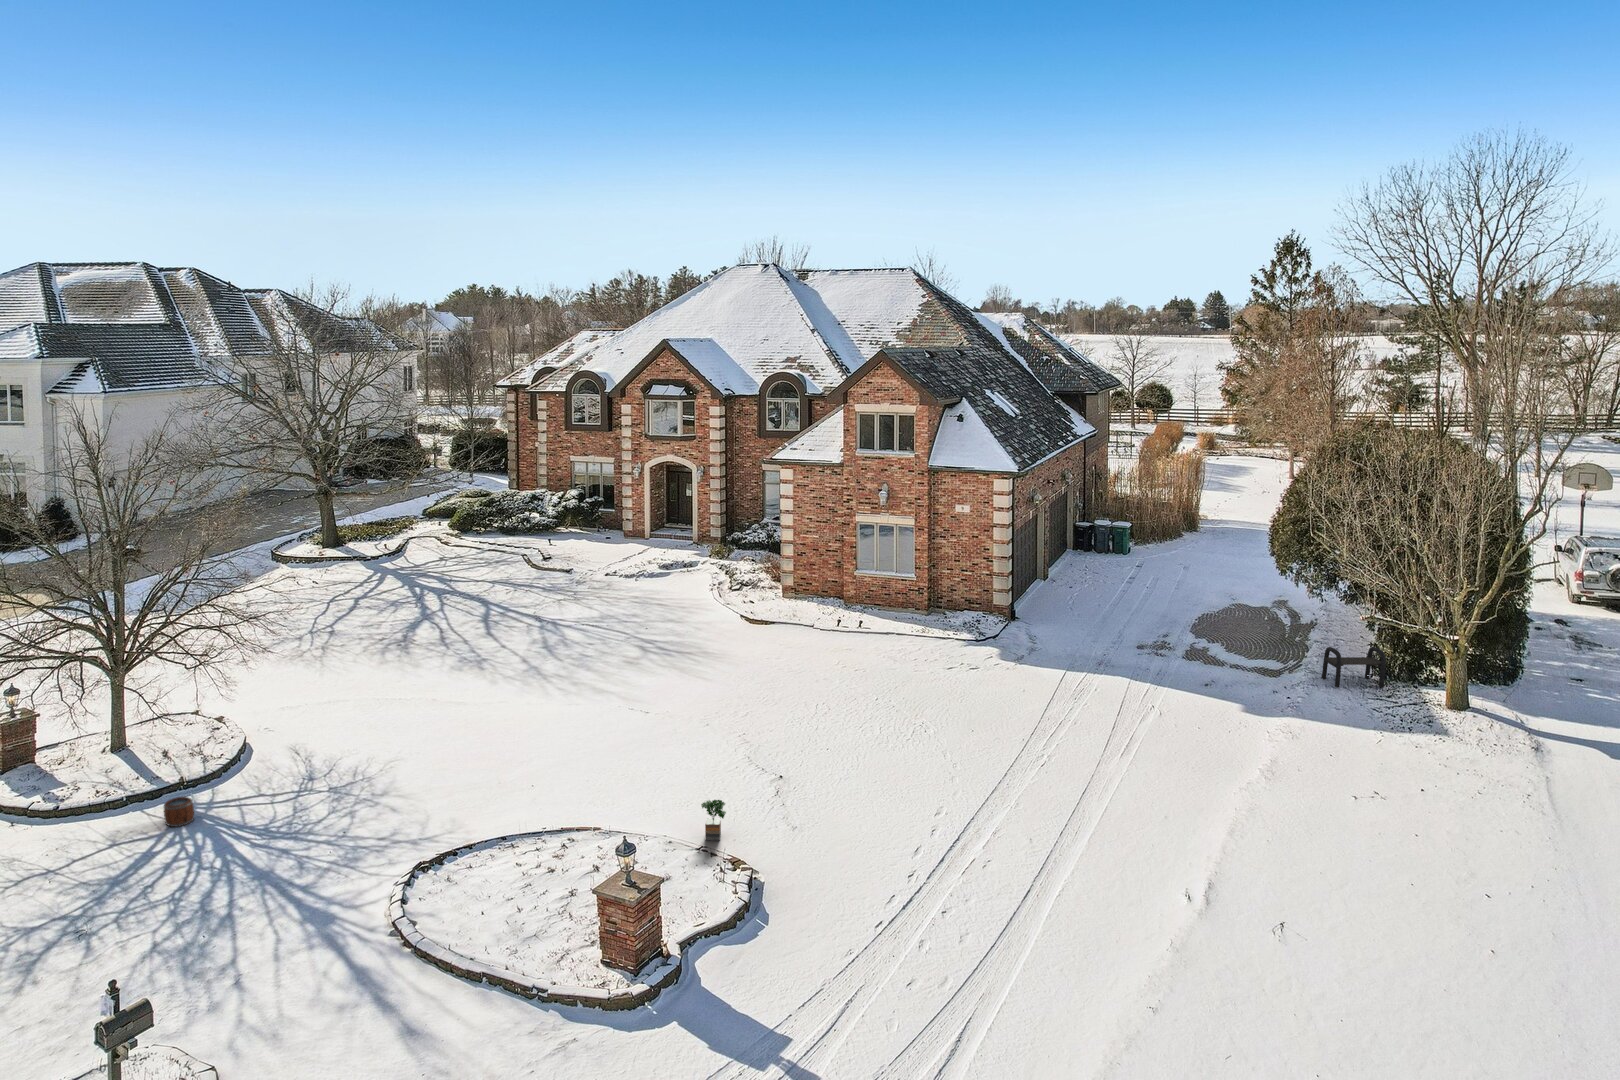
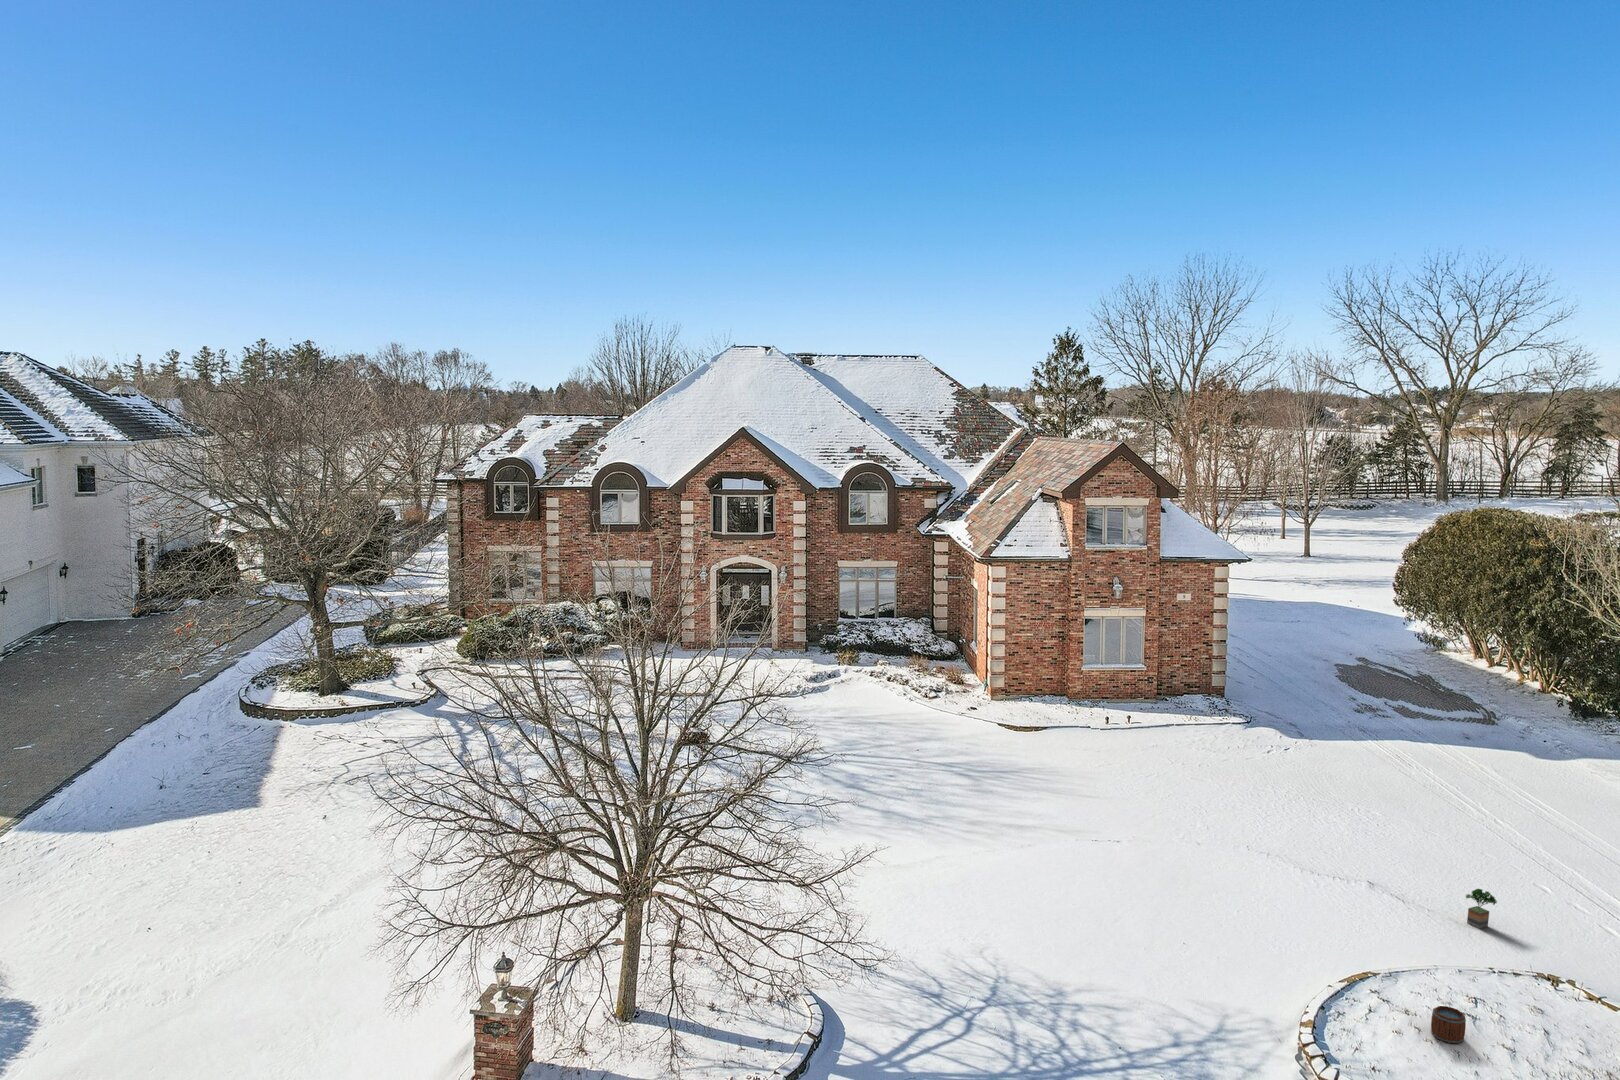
bench: present [1322,647,1386,687] -> none [1525,691,1574,727]
bucket: present [164,797,194,827] -> present [1431,1006,1466,1044]

